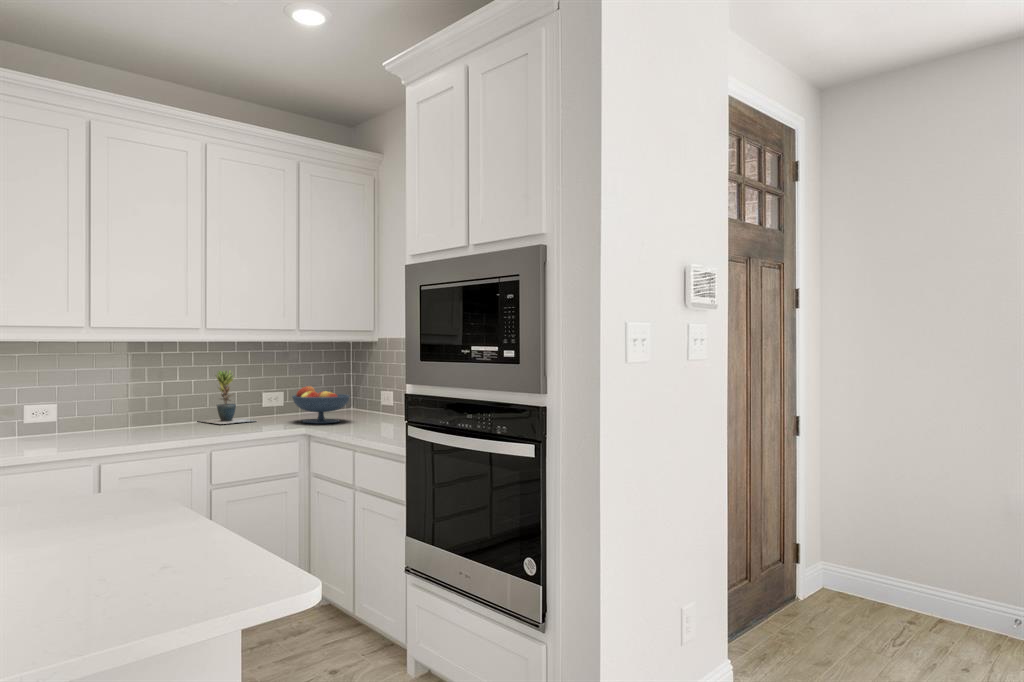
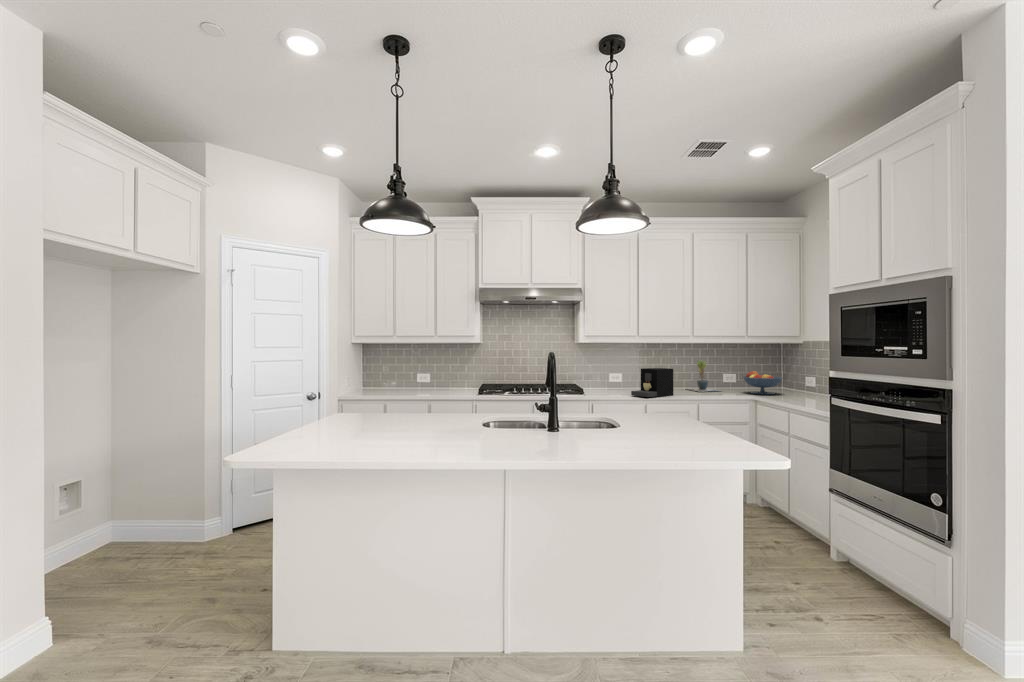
coffee maker: none [86,385,171,440] -> present [631,368,673,397]

